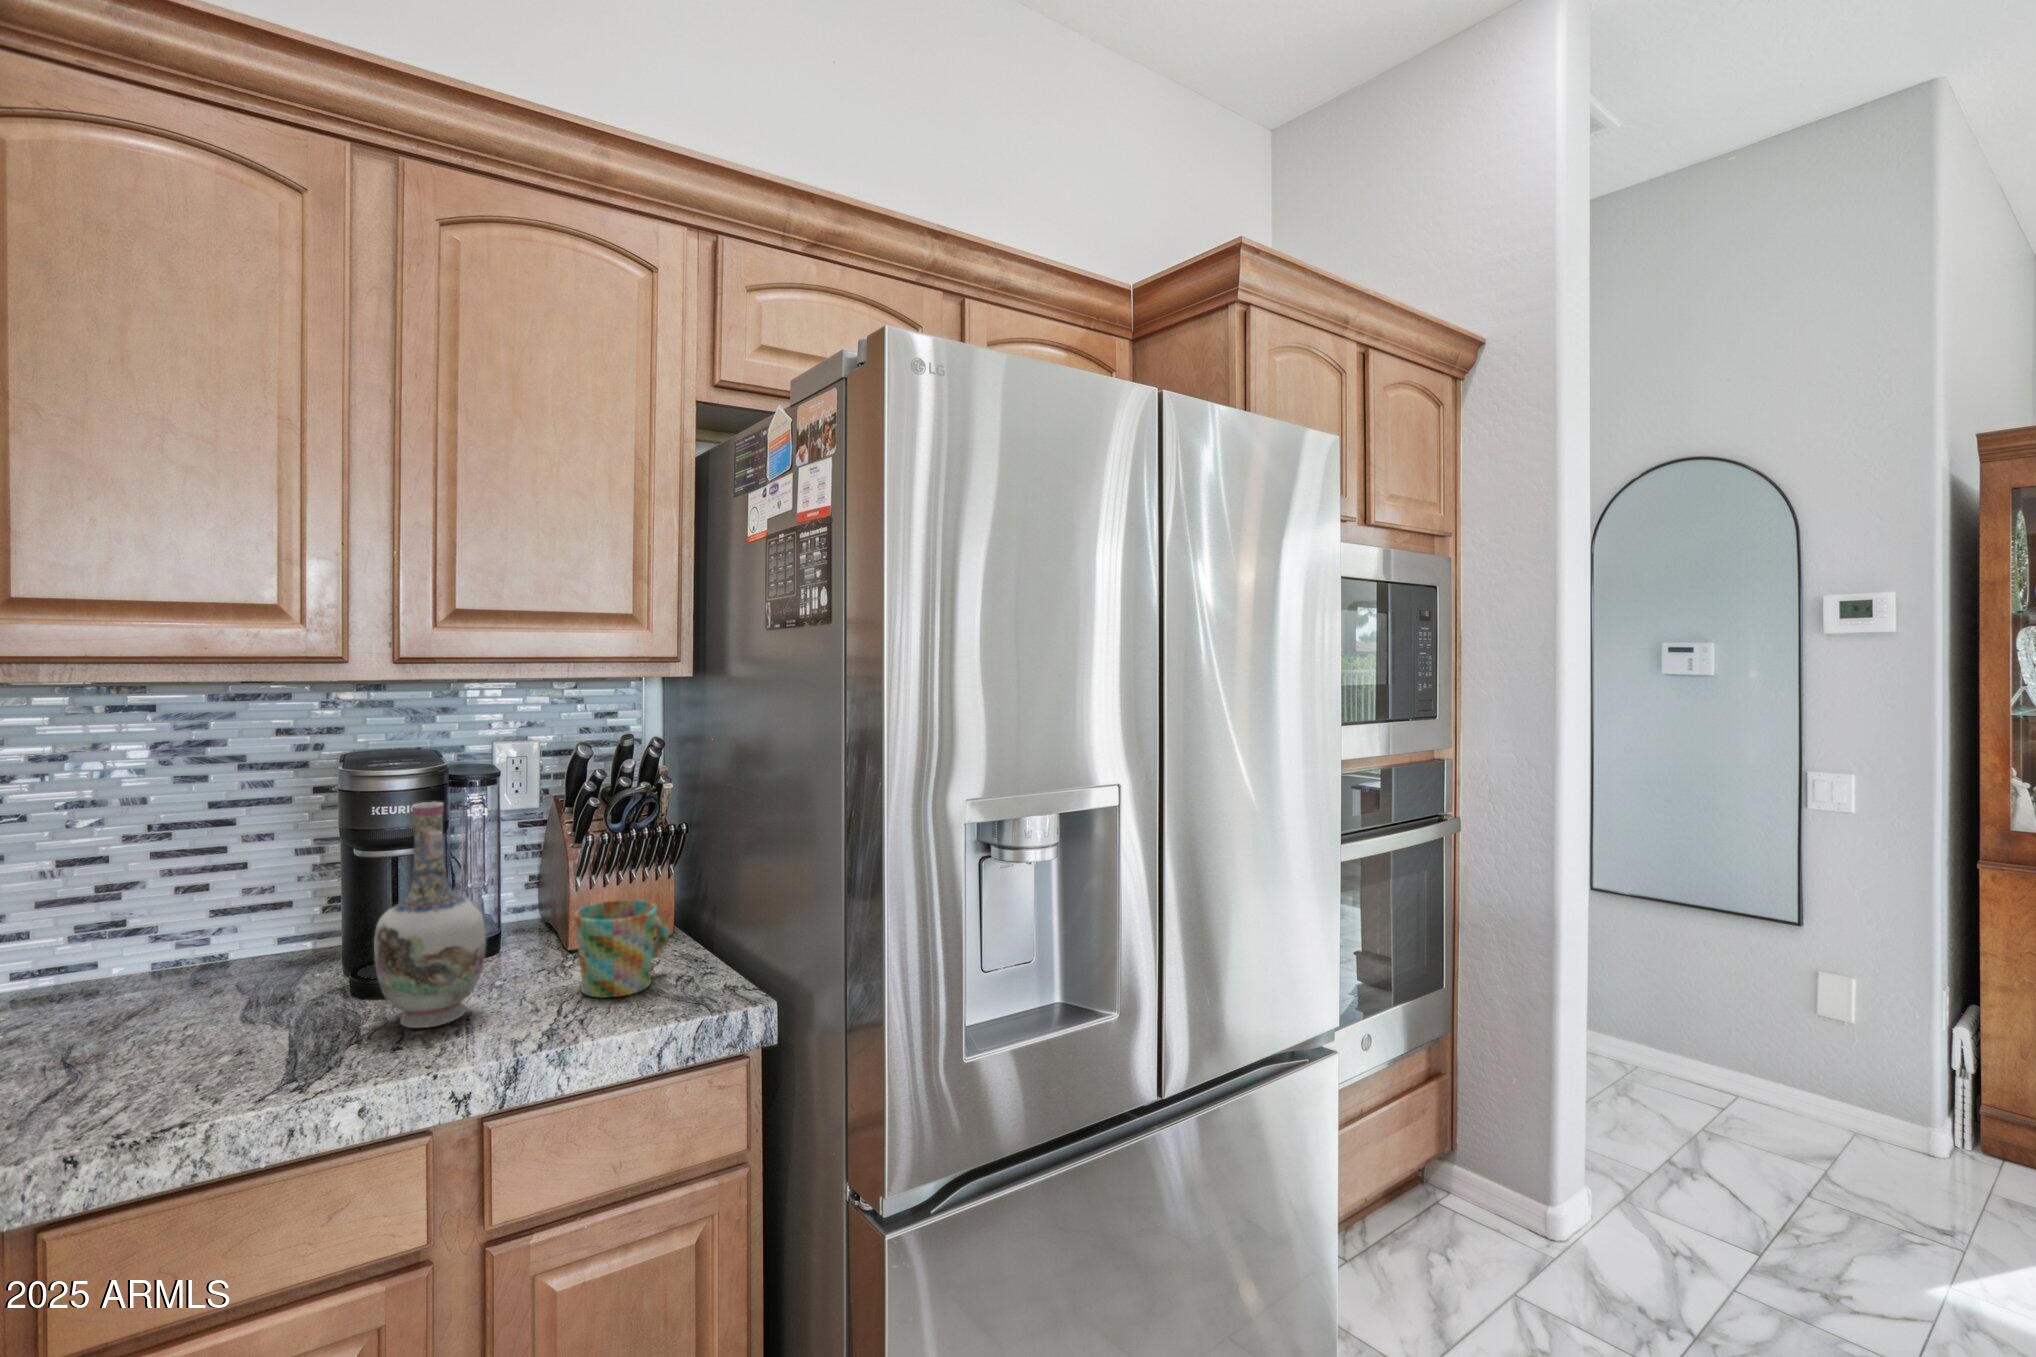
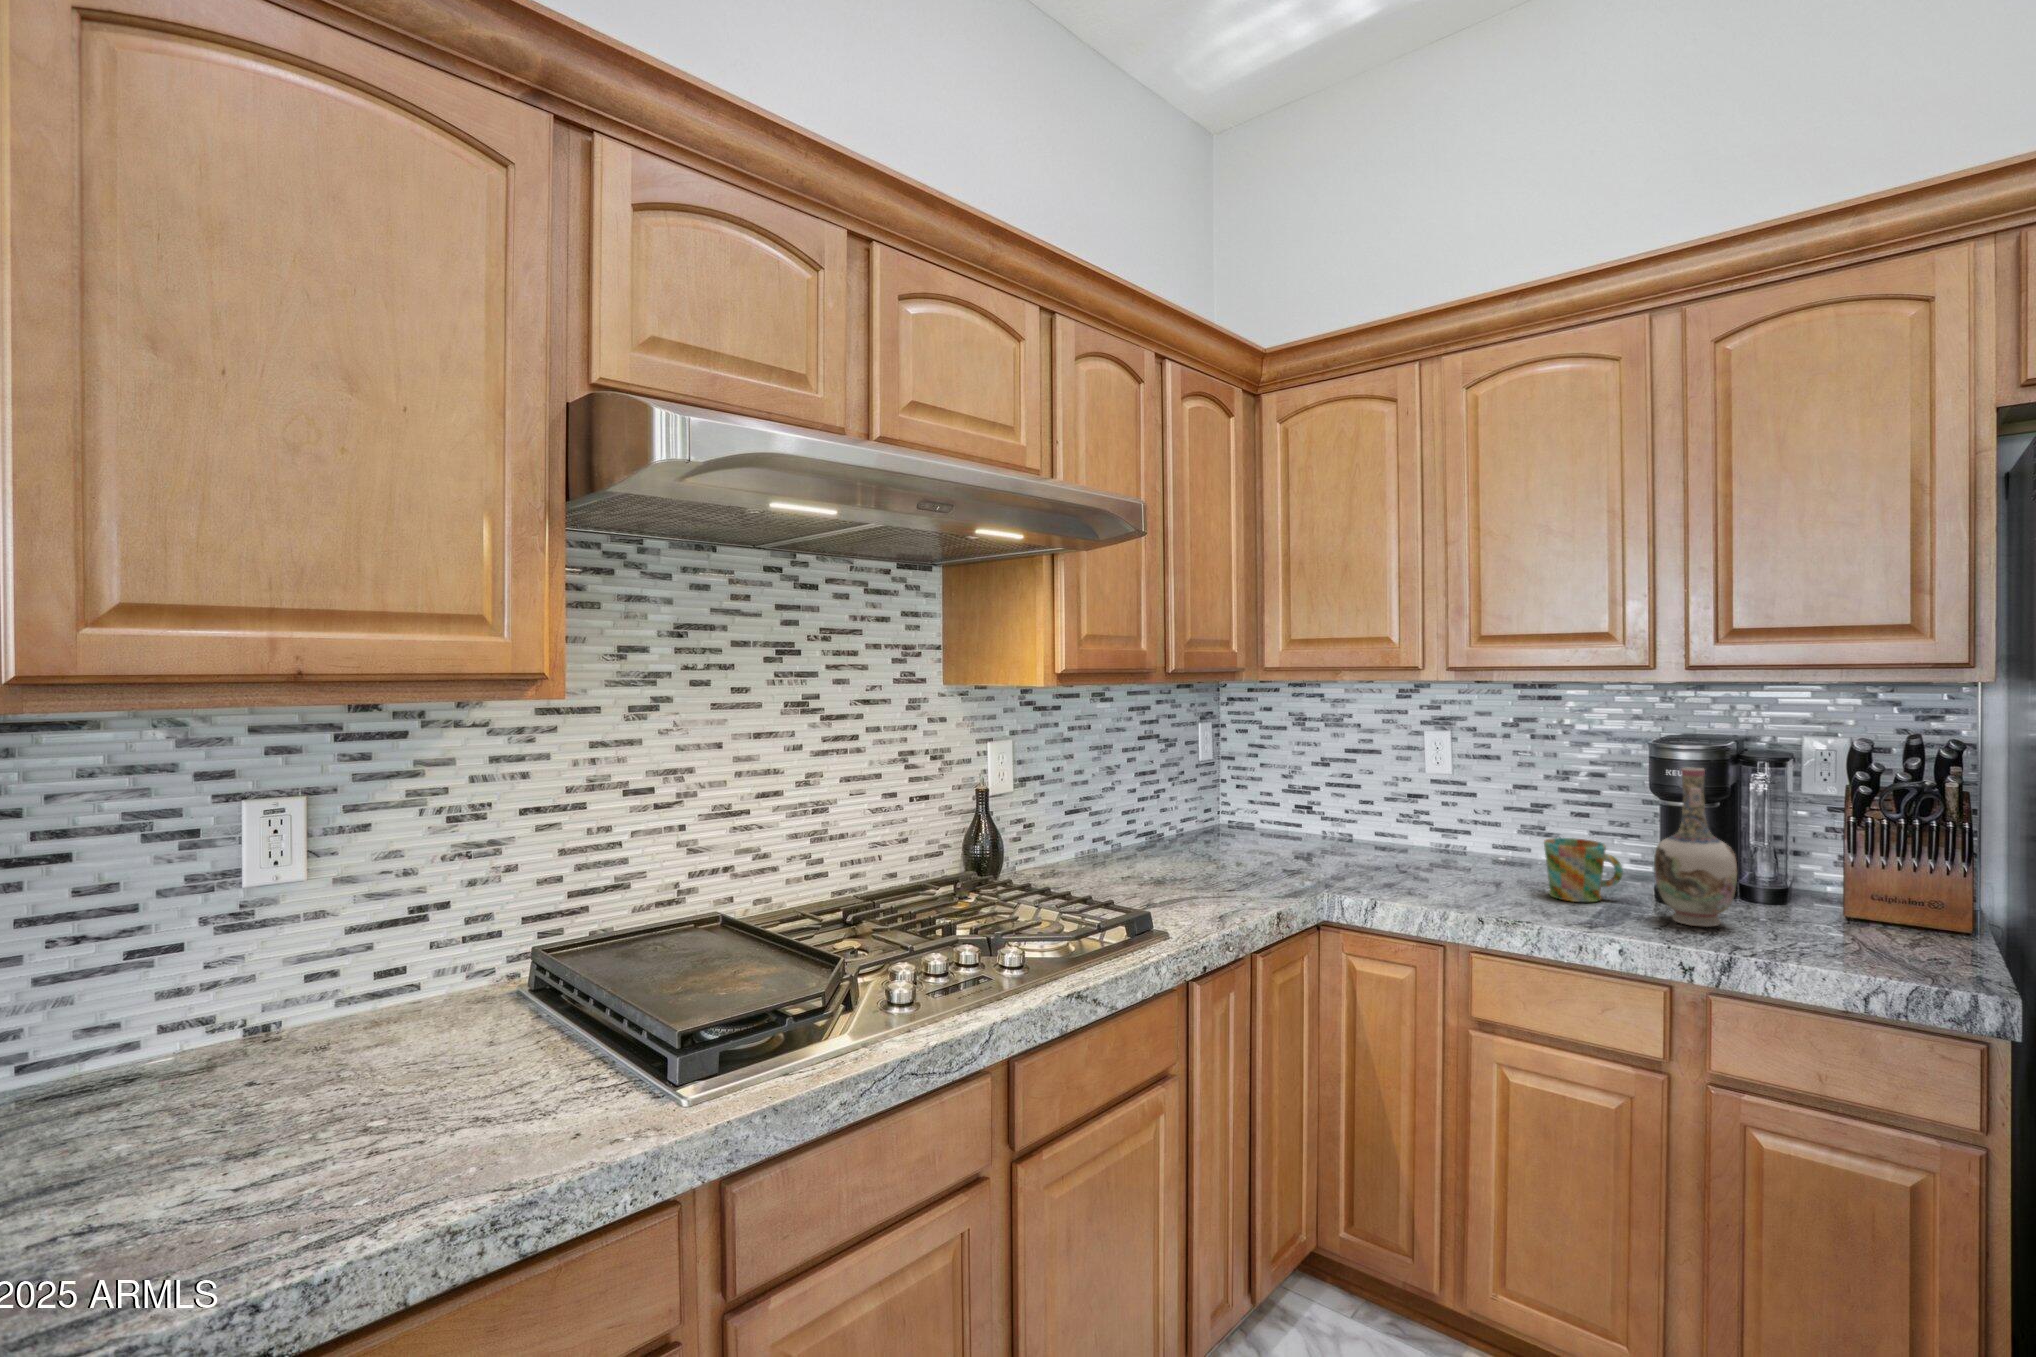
mug: present [574,900,669,998] -> present [1544,838,1623,902]

